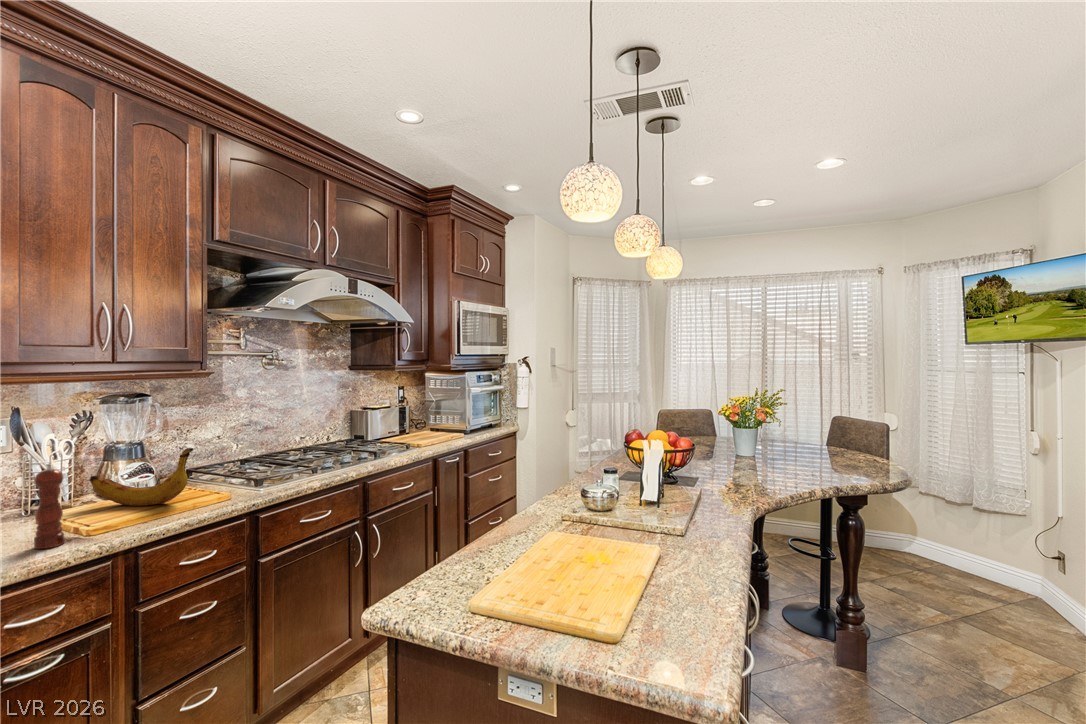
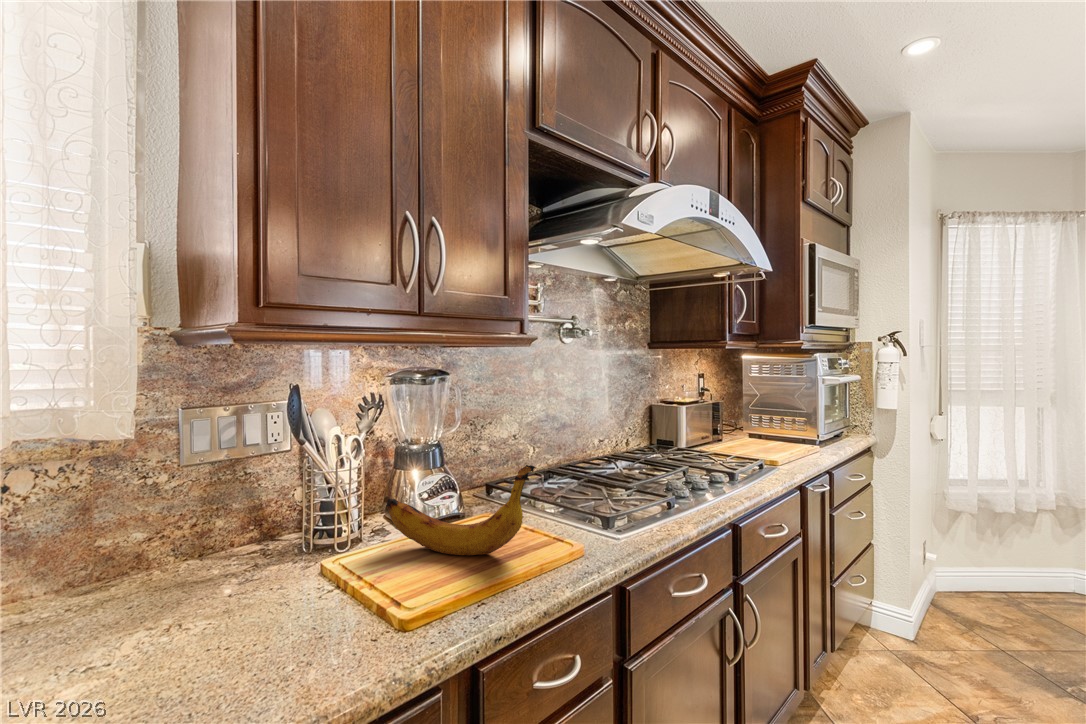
pepper mill: present [34,464,64,549] -> none [325,494,368,660]

